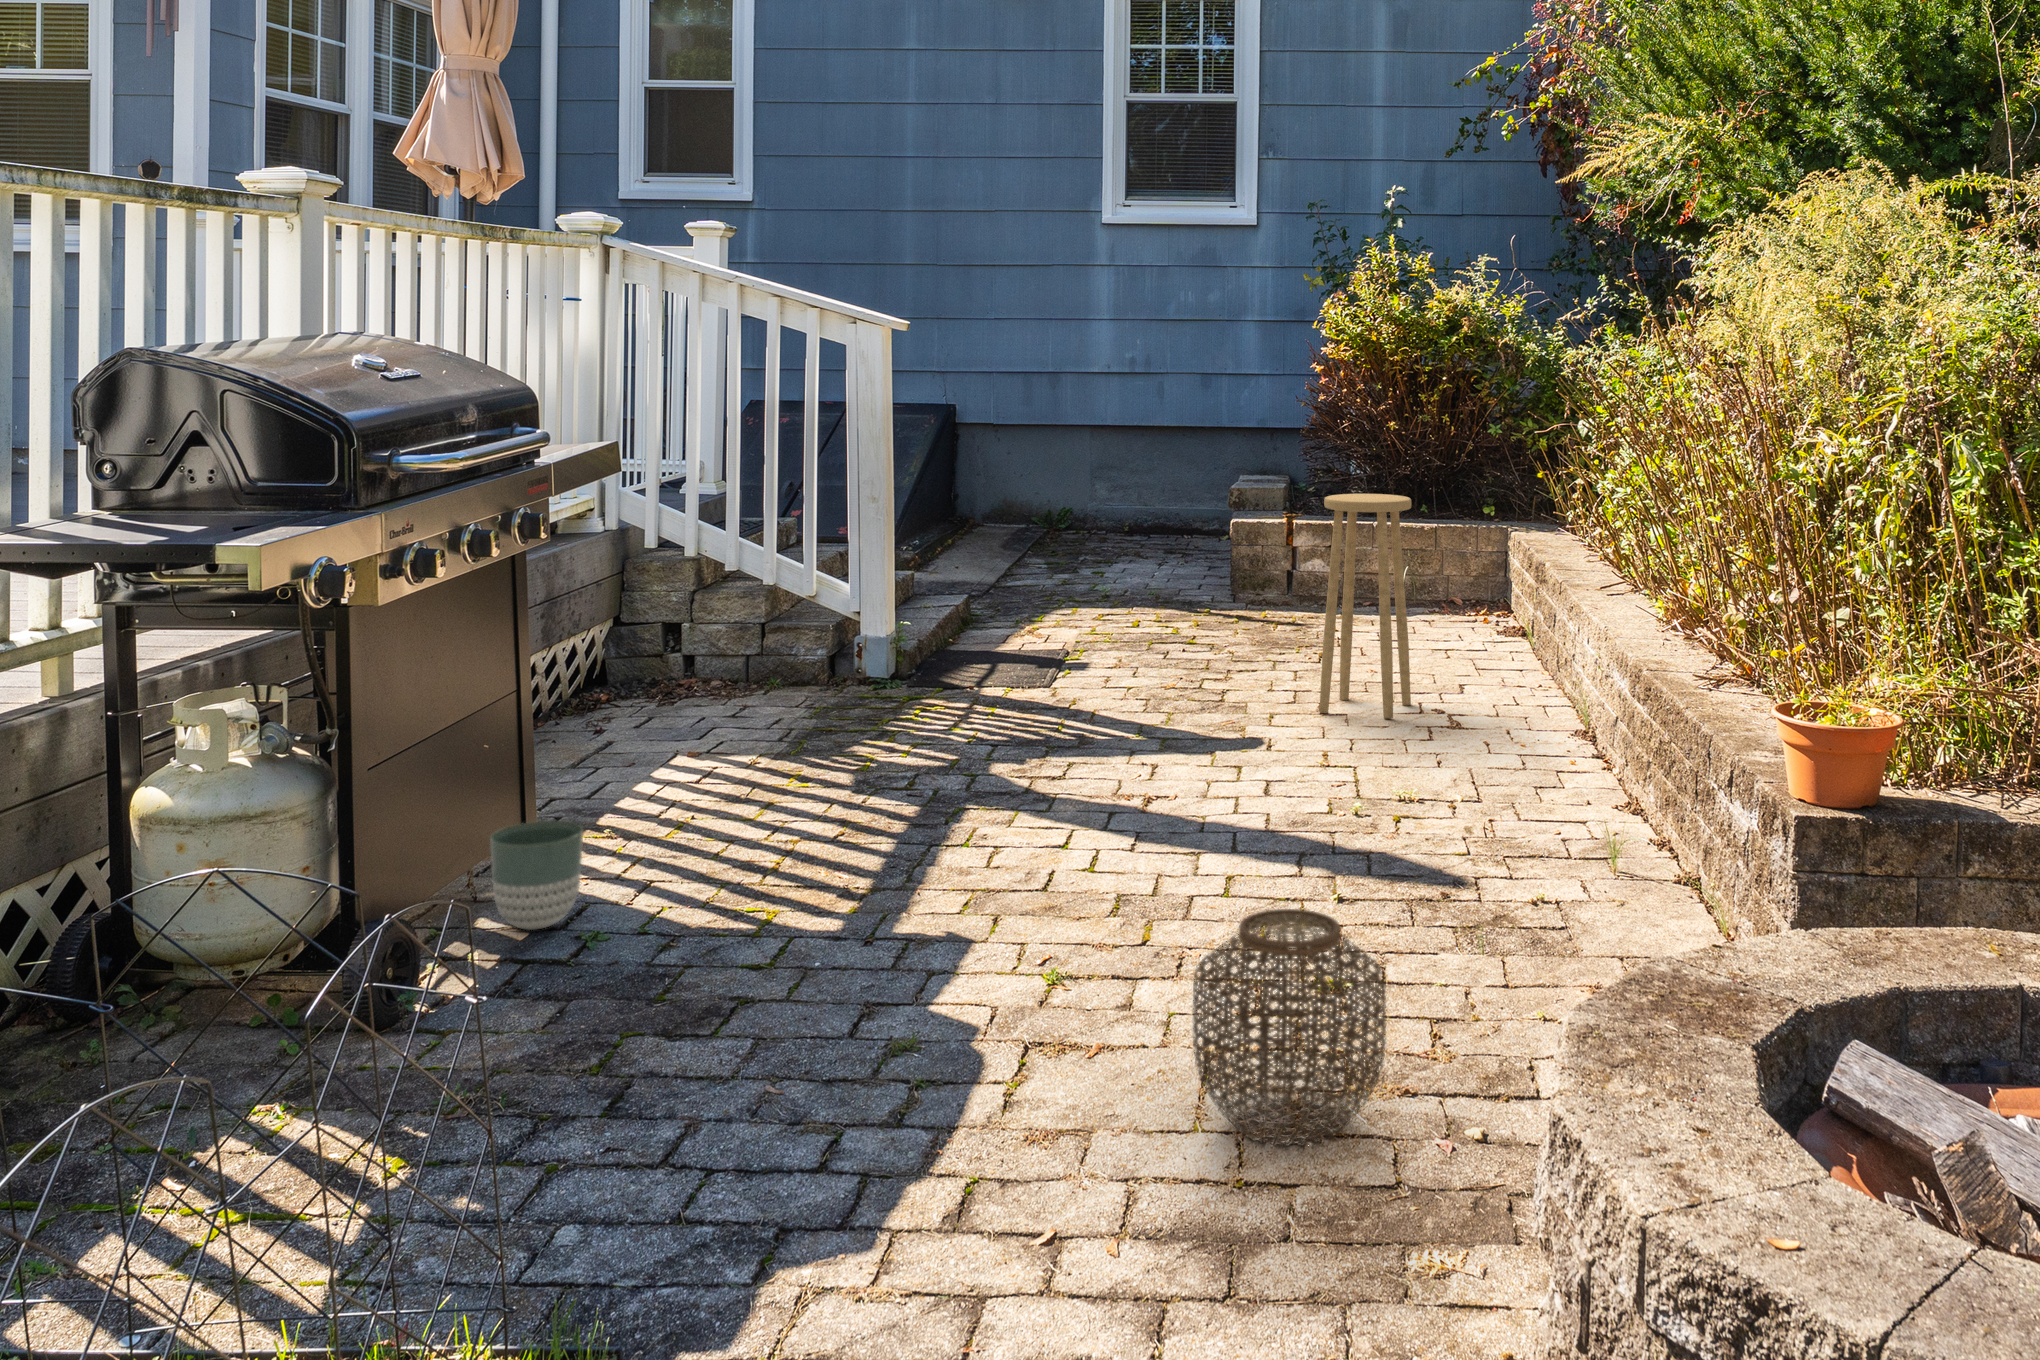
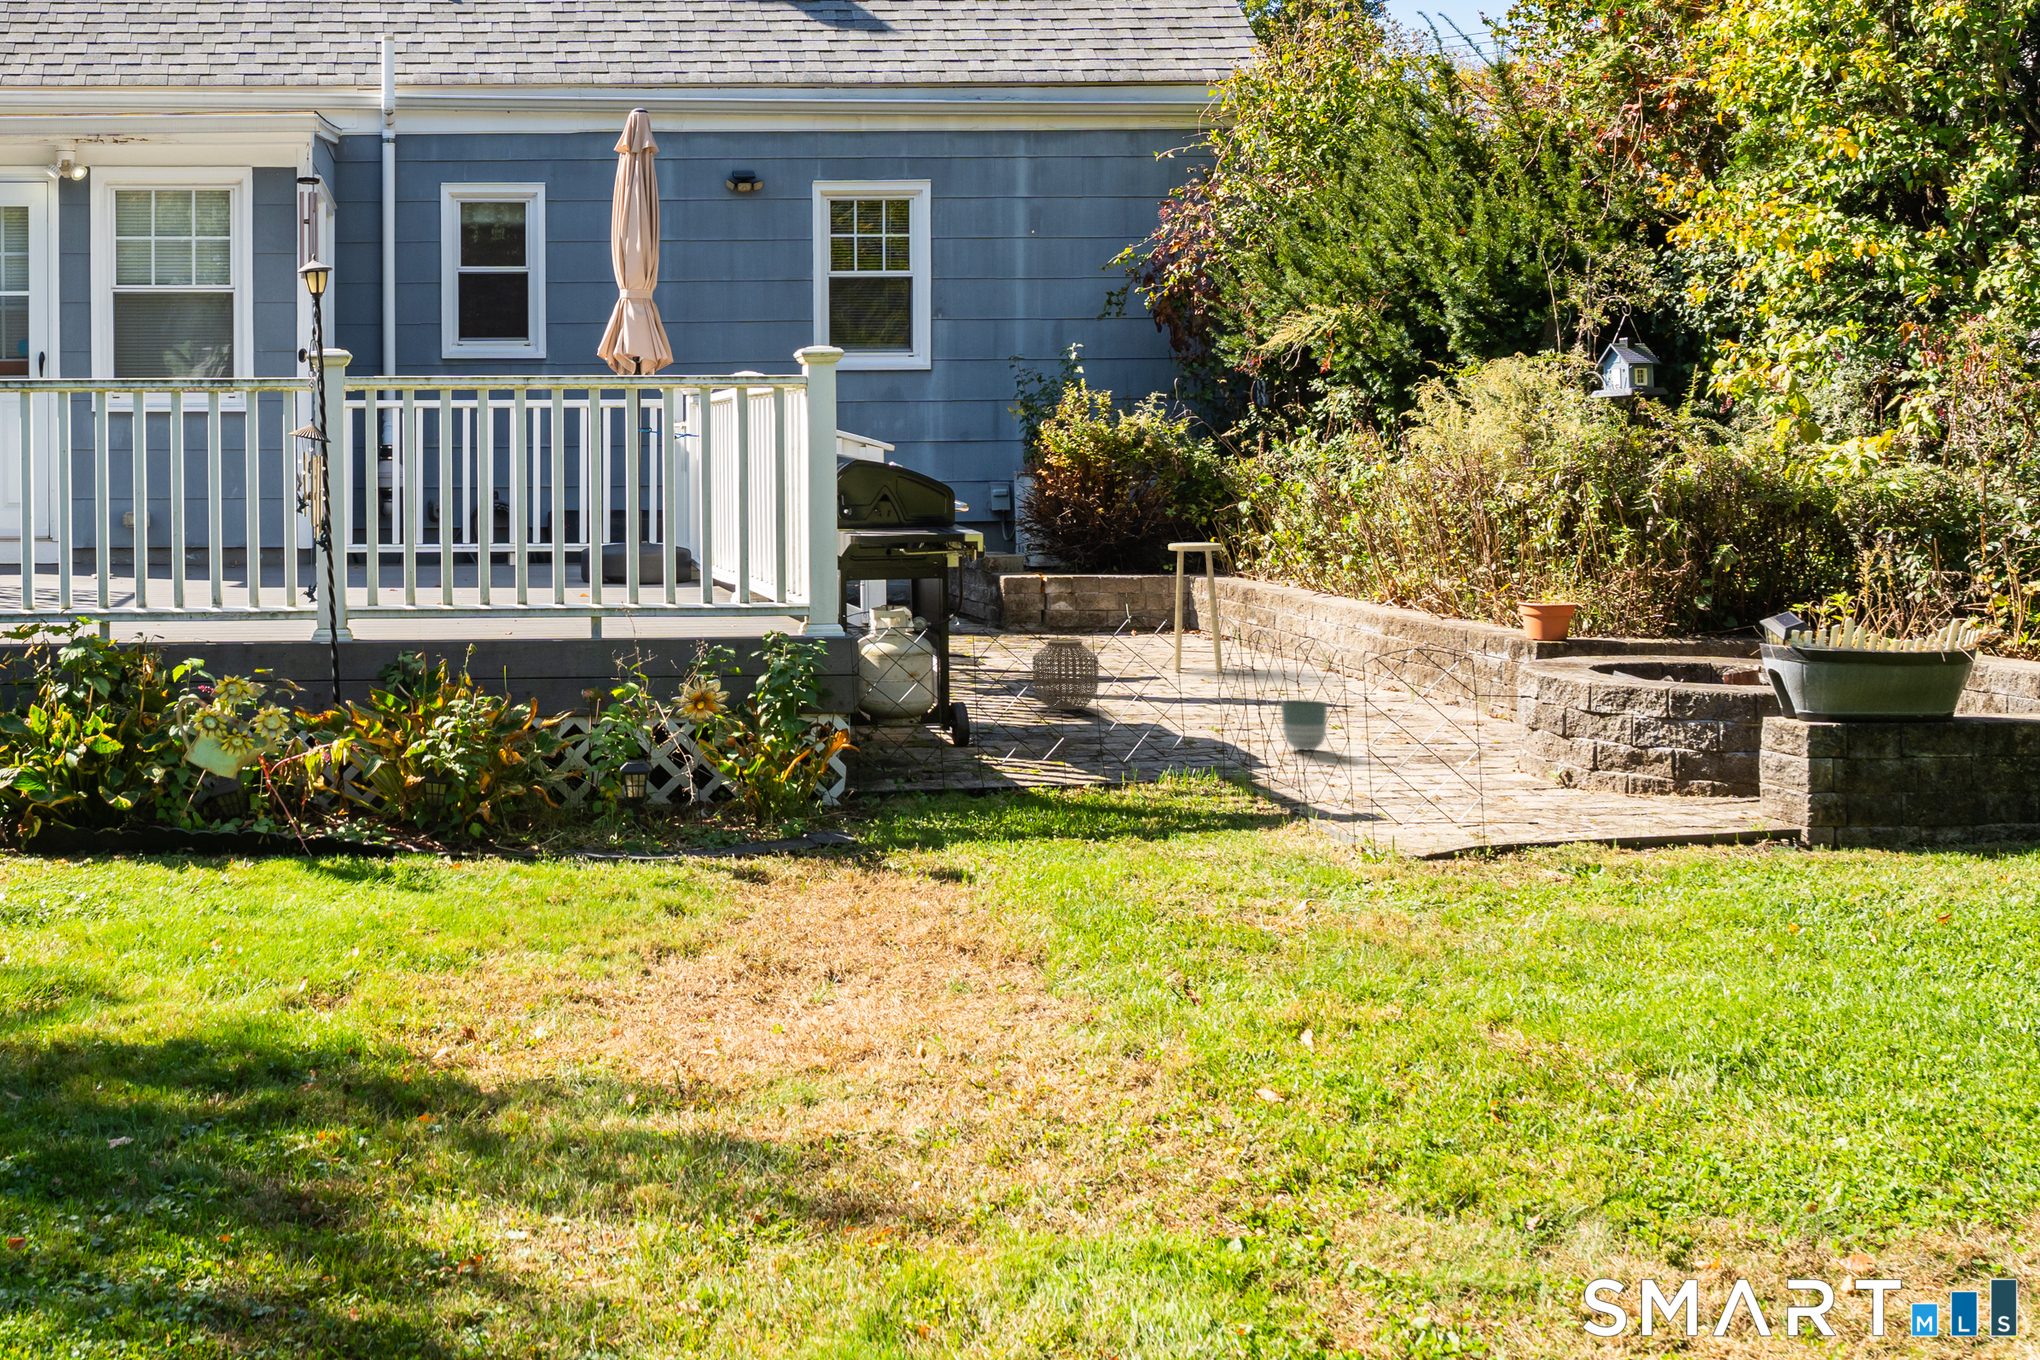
planter: present [490,821,583,930] -> present [1281,700,1327,750]
woven basket: present [1193,909,1386,1146] -> present [1033,639,1099,709]

